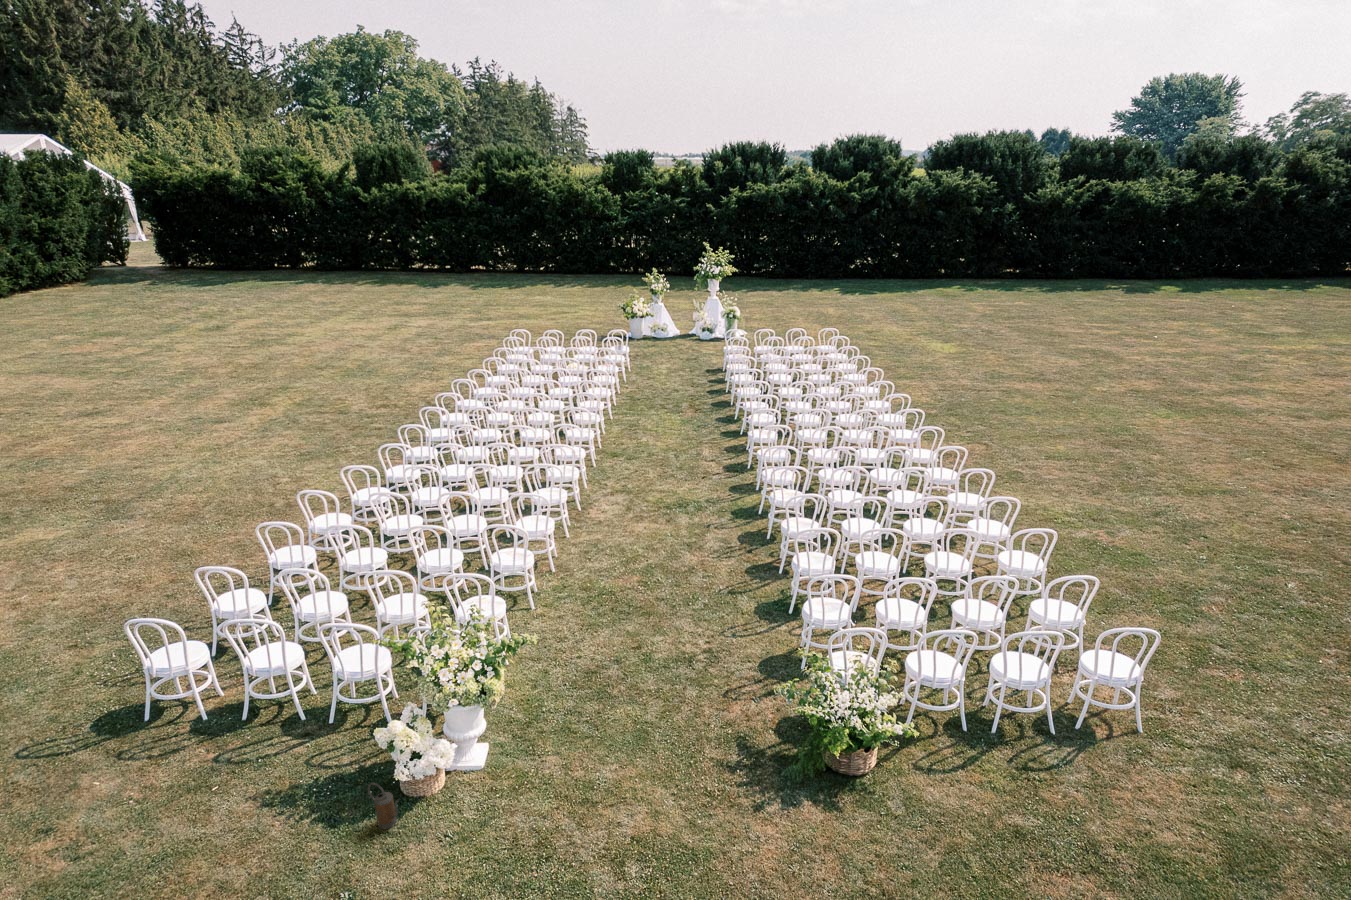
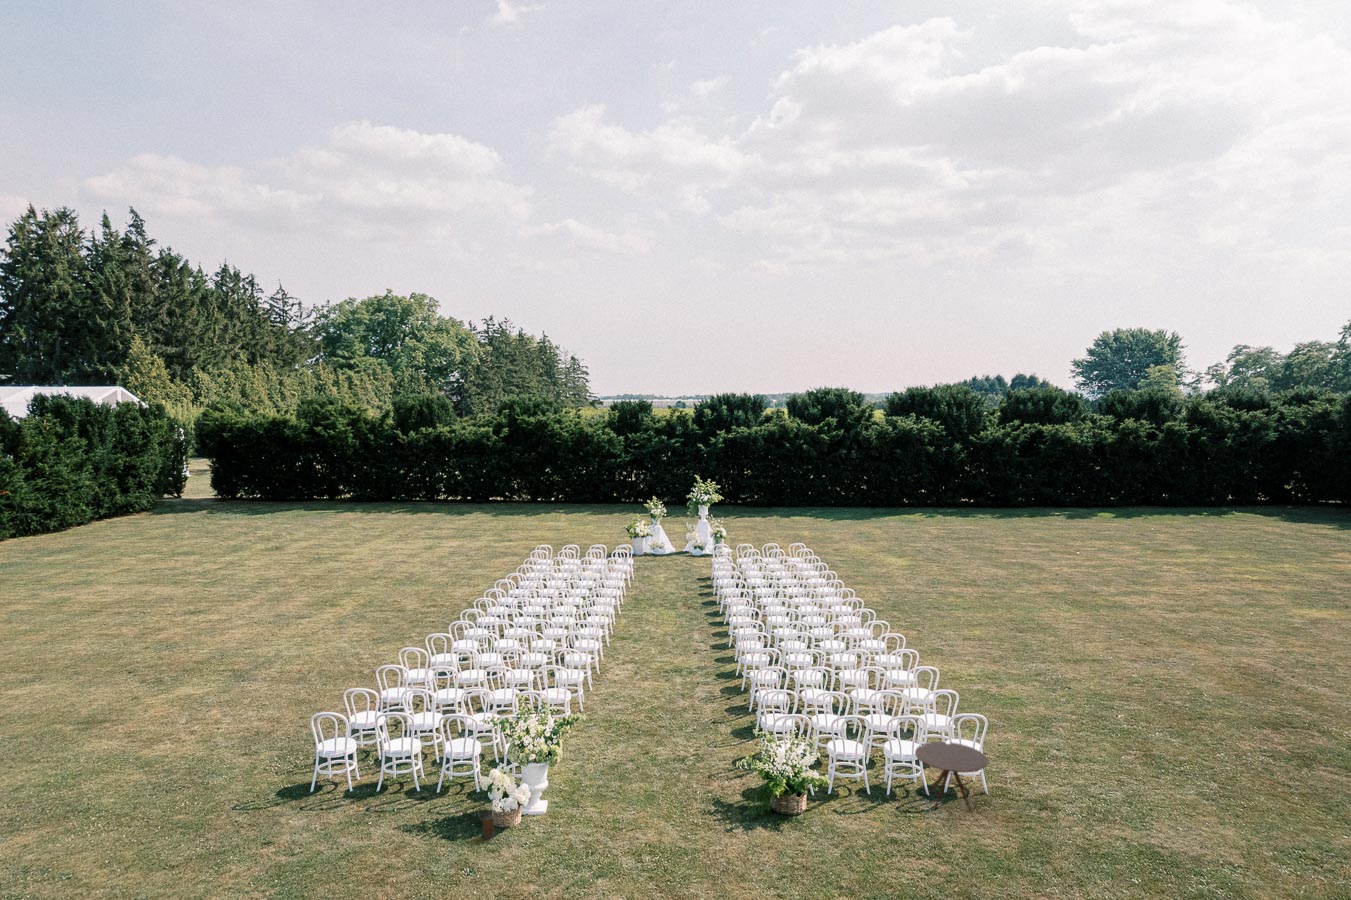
round table: none [1051,661,1172,774] -> present [915,742,988,811]

